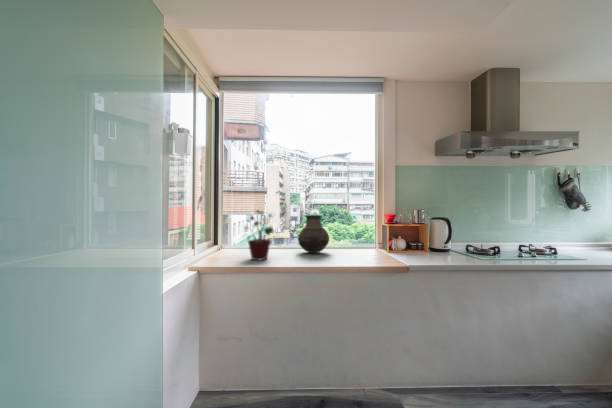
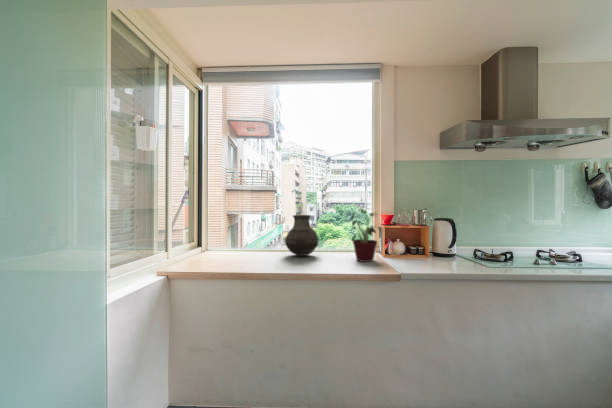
potted plant: present [248,210,274,260] -> present [350,209,381,262]

